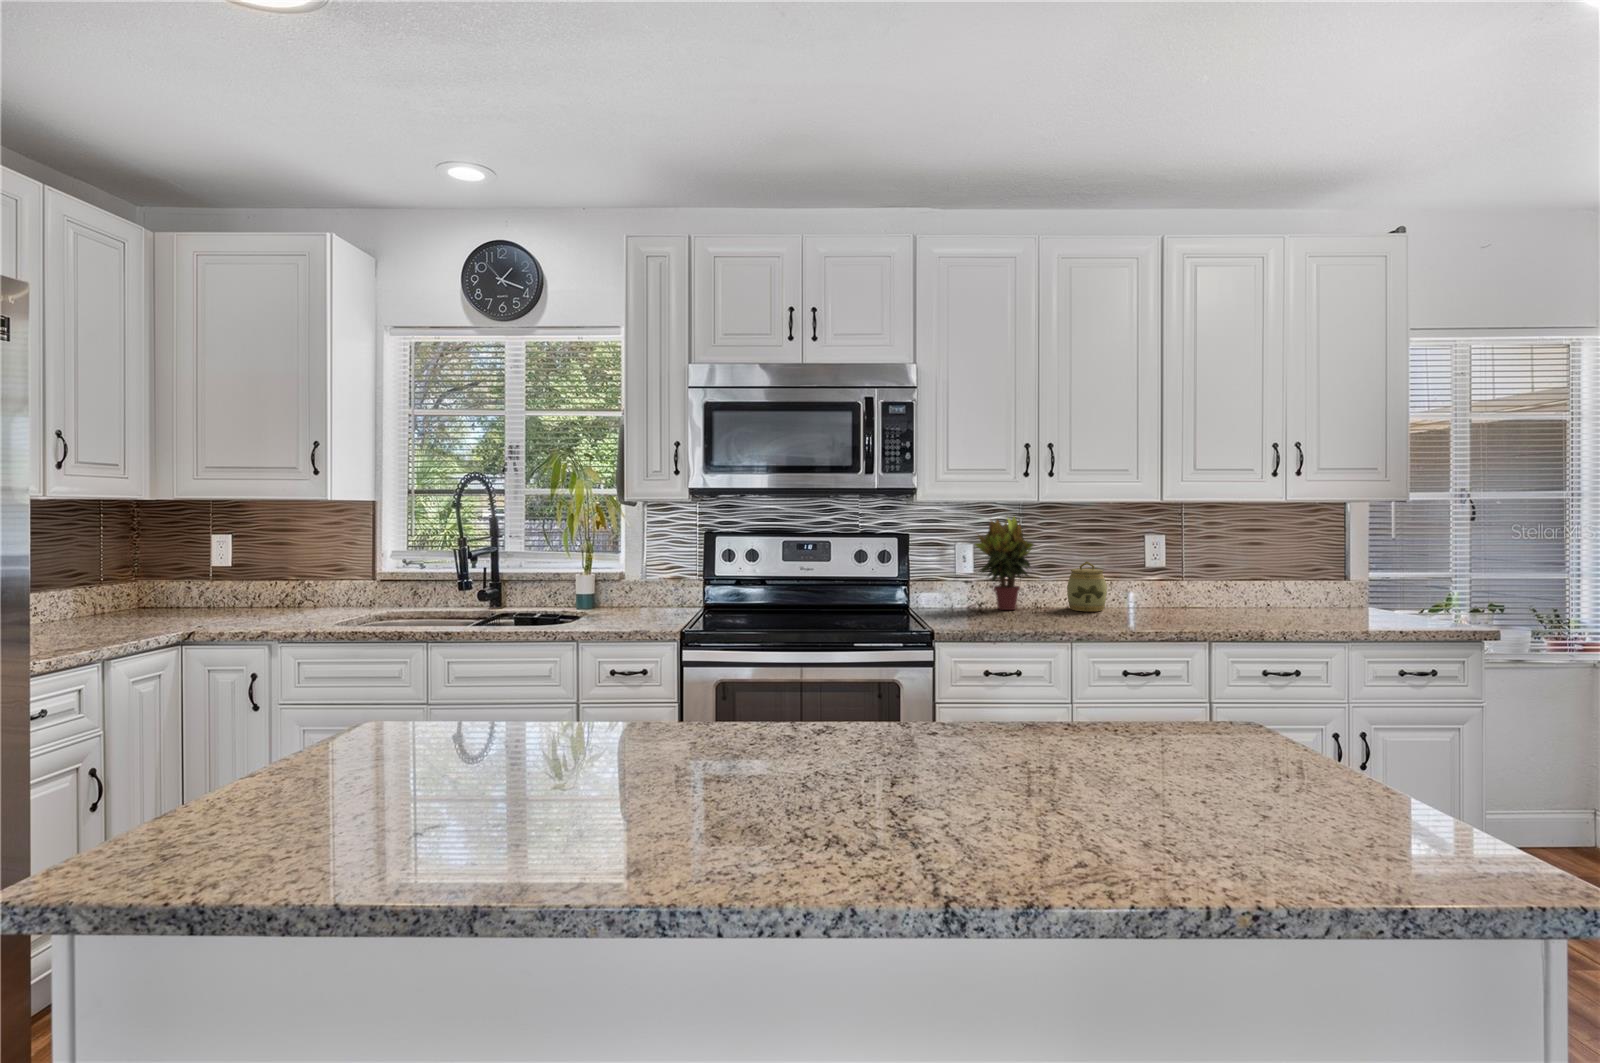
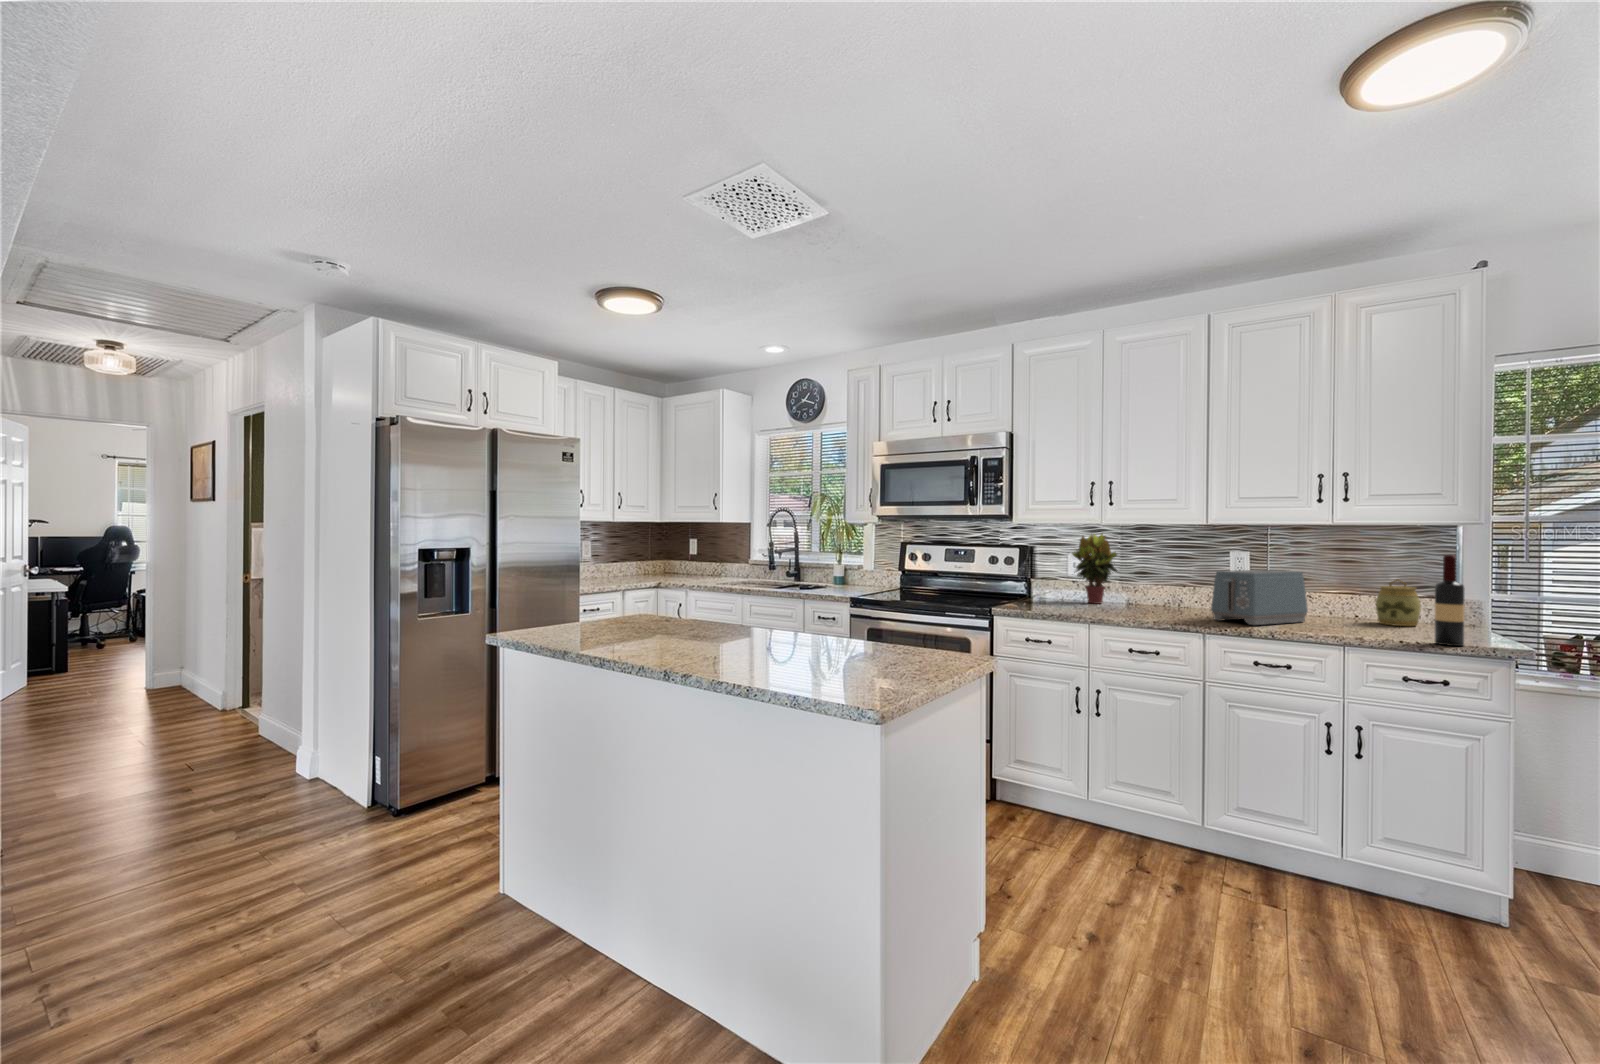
wine bottle: none [1416,538,1445,633] -> present [1435,555,1465,646]
toaster: none [1187,557,1259,626] -> present [1211,570,1308,625]
jar: present [1067,562,1107,611] -> present [1376,579,1421,626]

